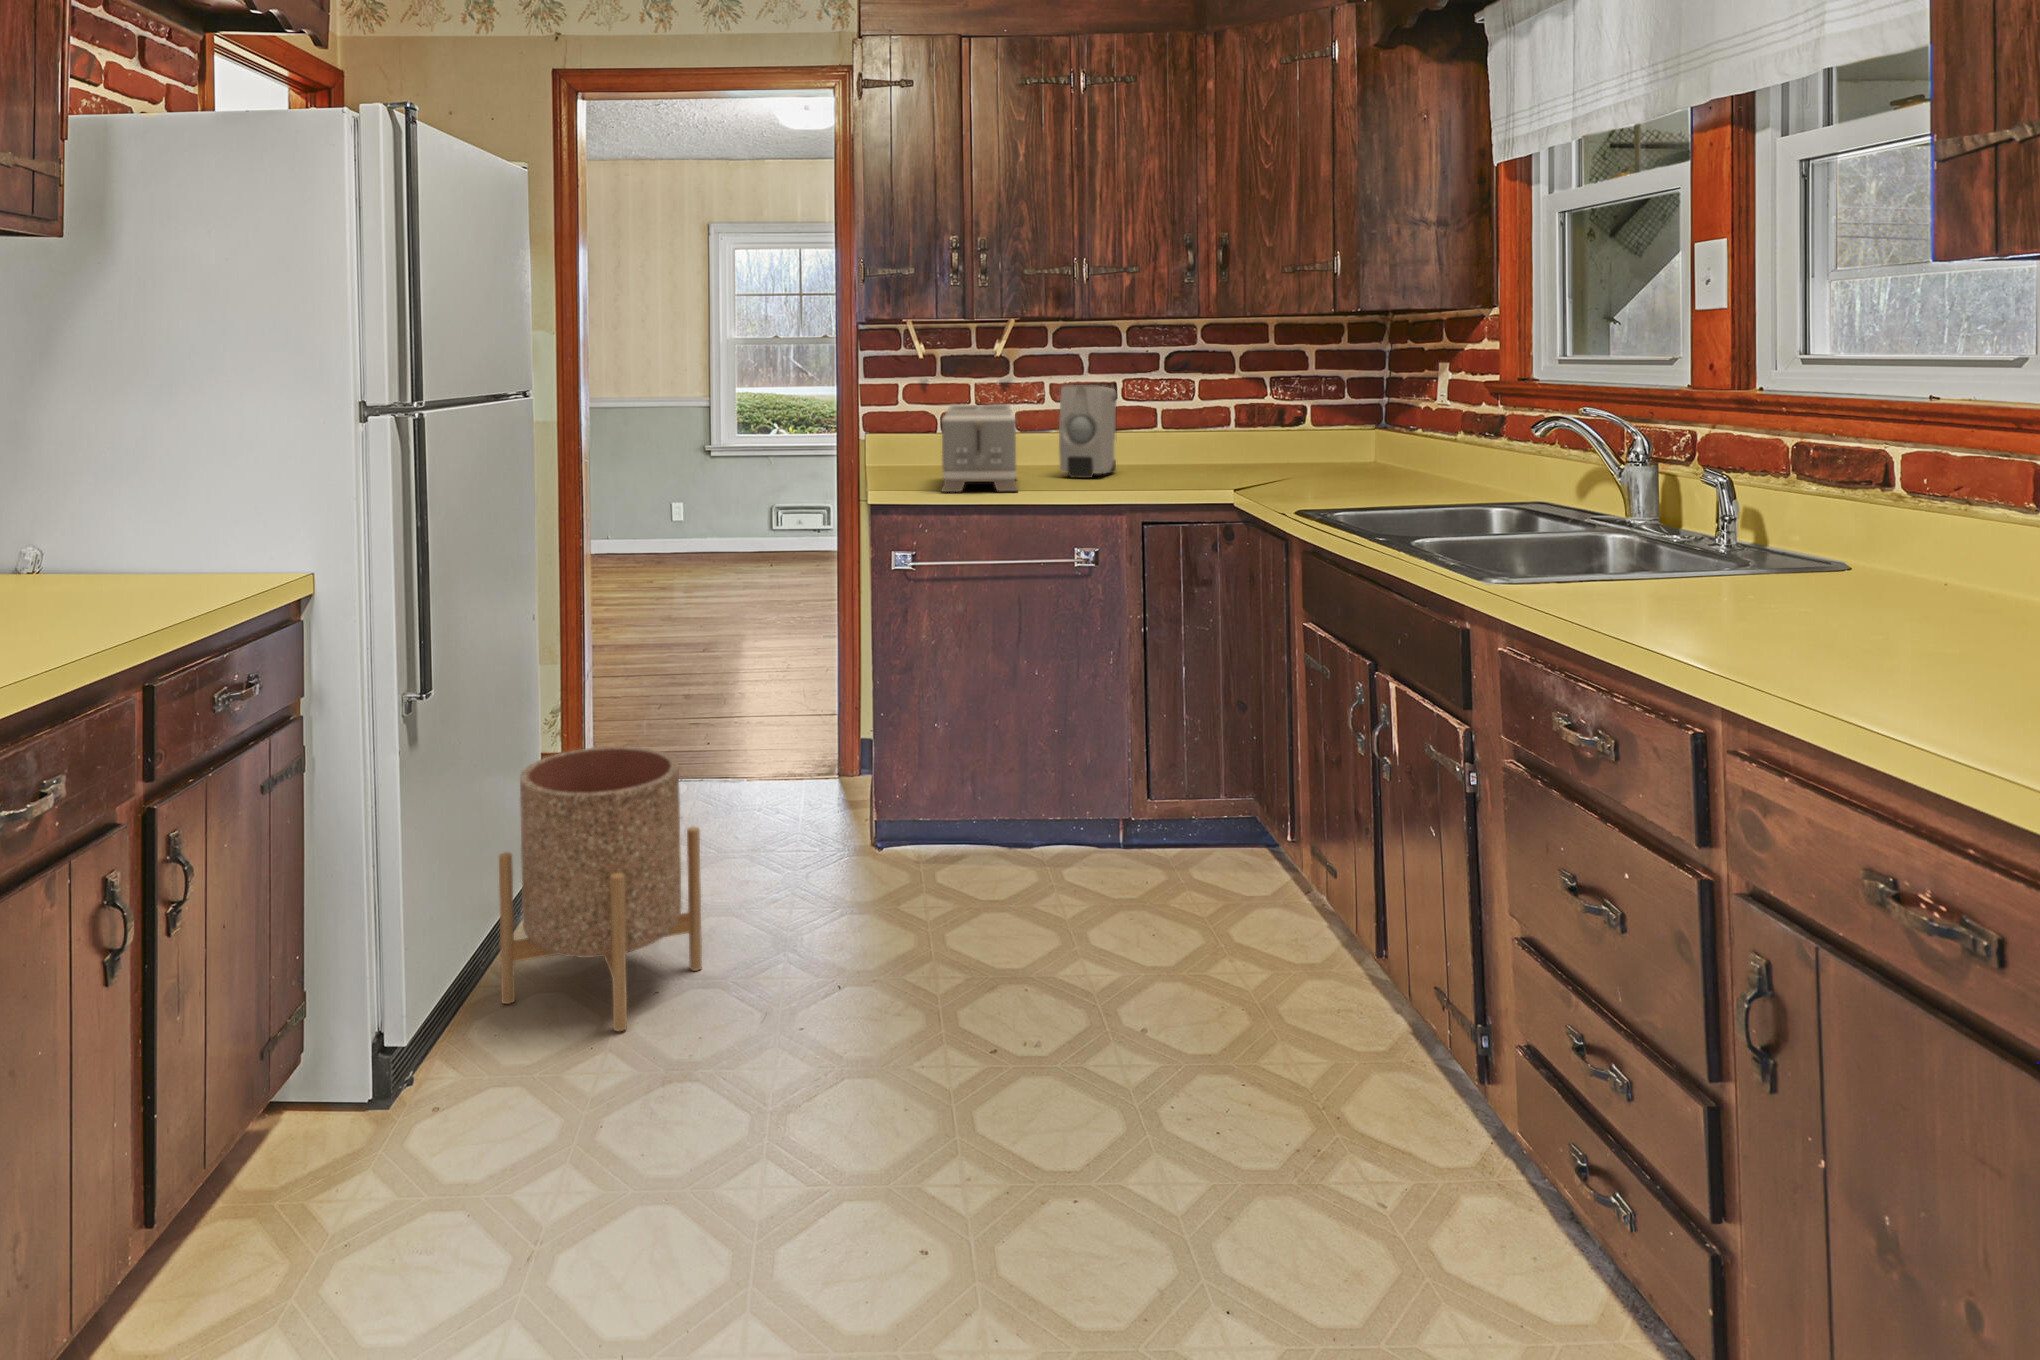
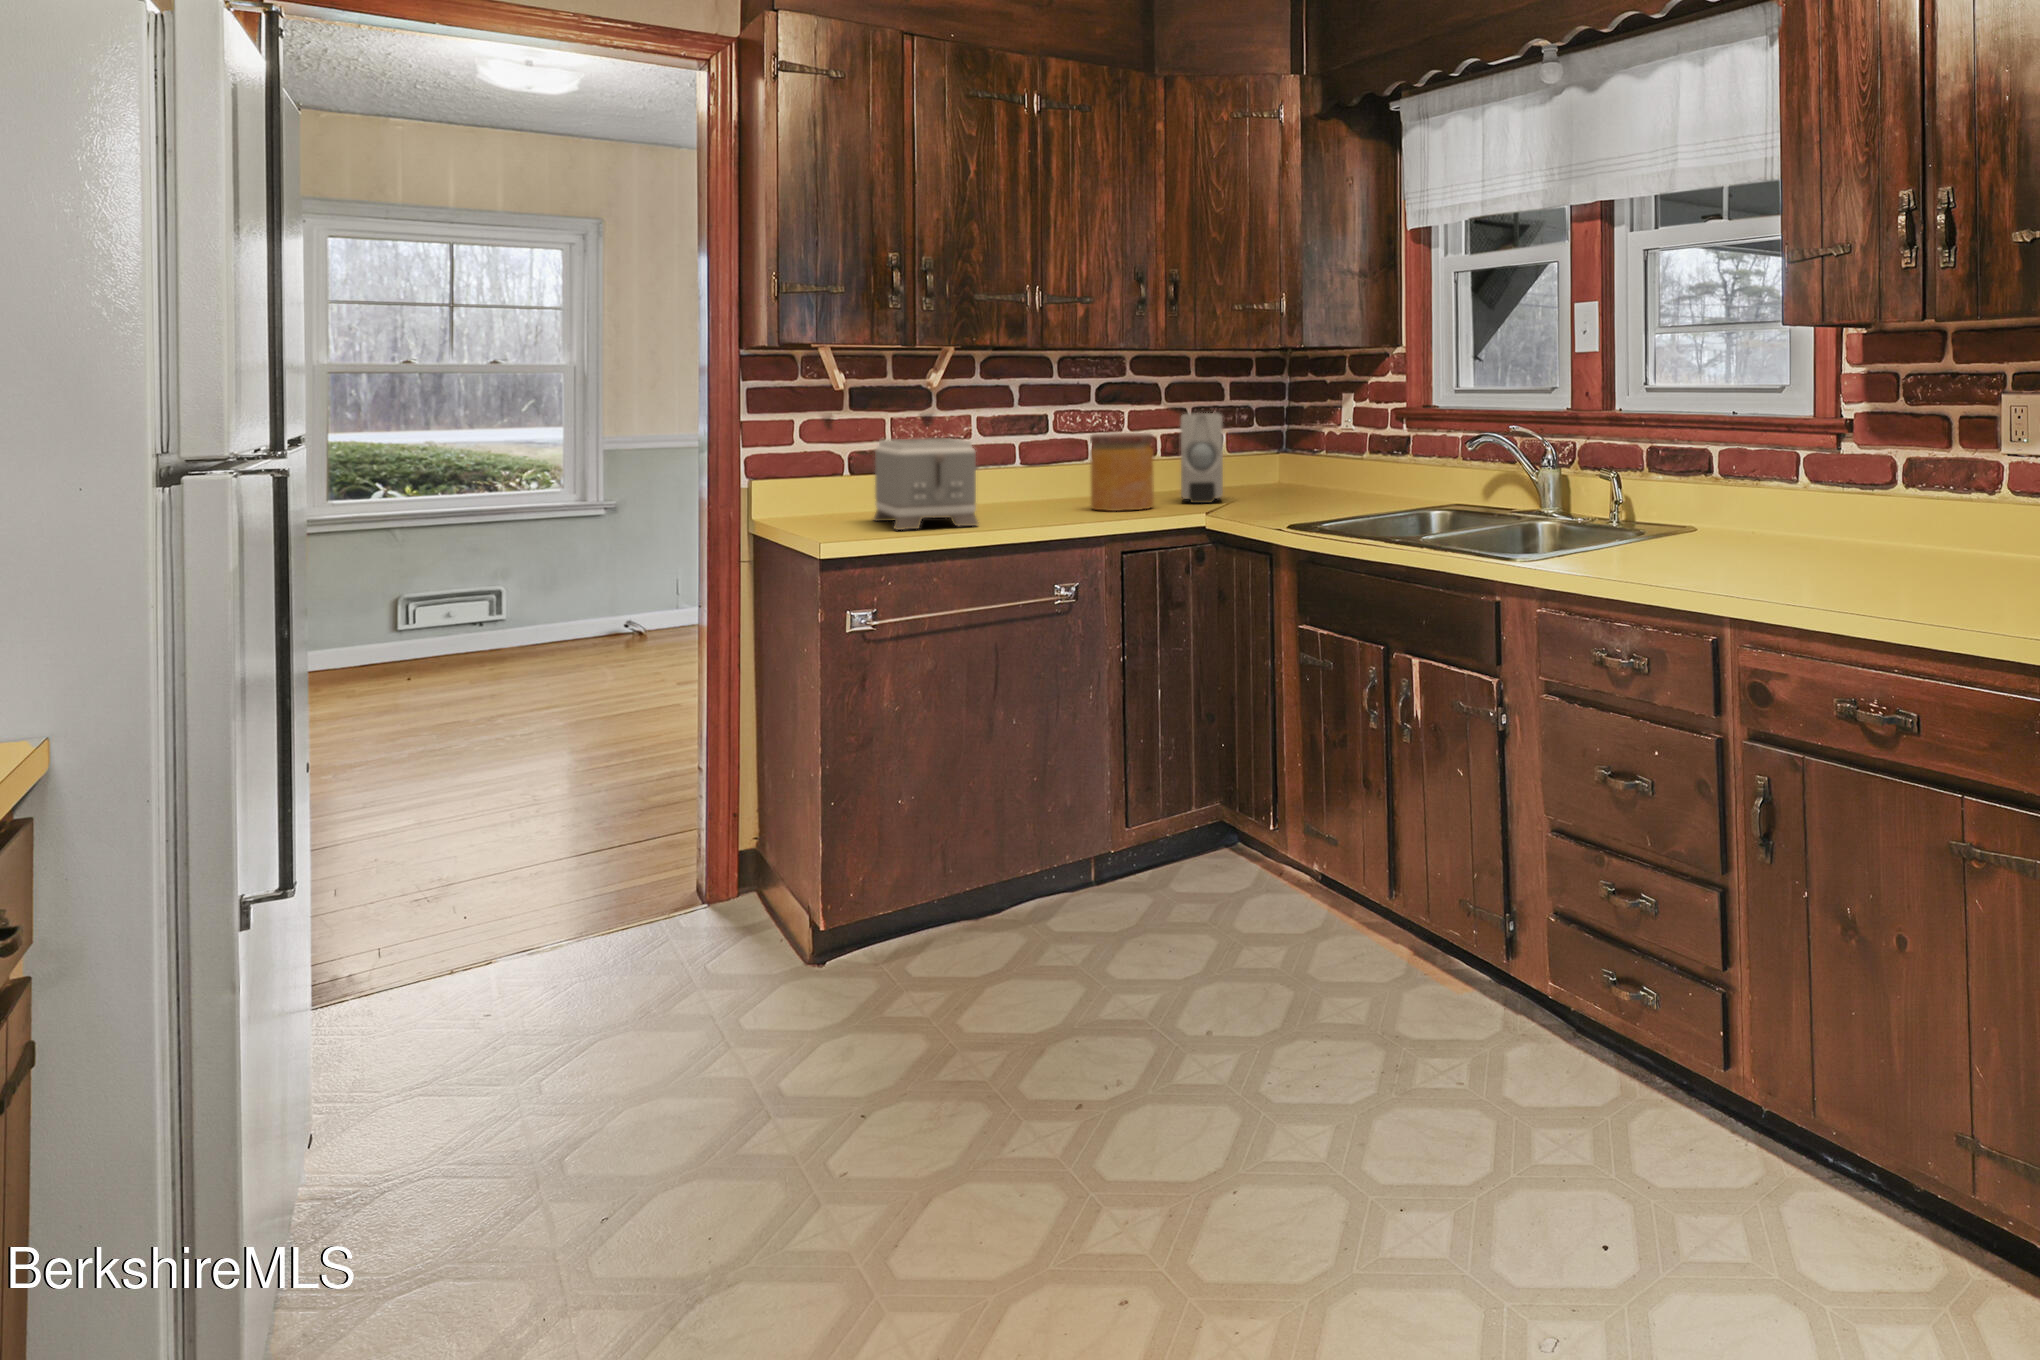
soap dispenser: present [1059,385,1117,478] -> present [1180,413,1223,503]
jar: none [1149,402,1215,482] -> present [1090,433,1154,511]
planter: present [499,746,702,1031] -> none [487,826,719,1144]

